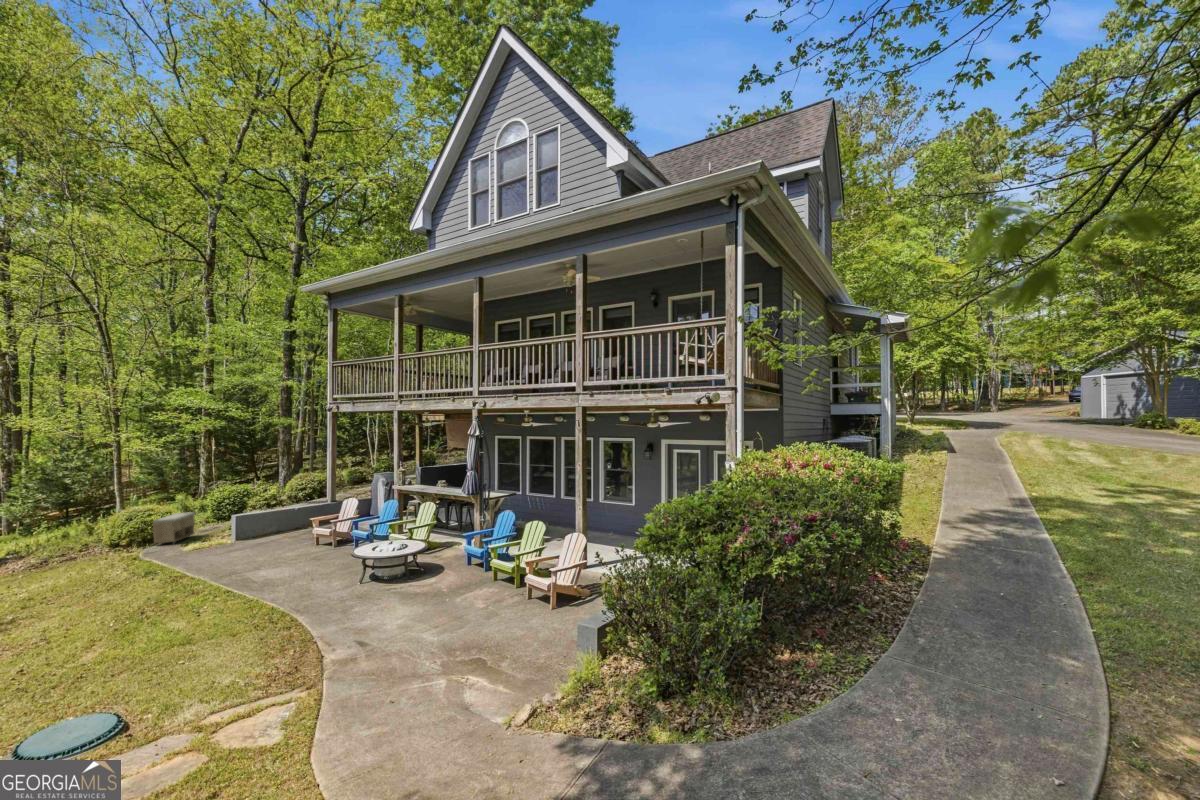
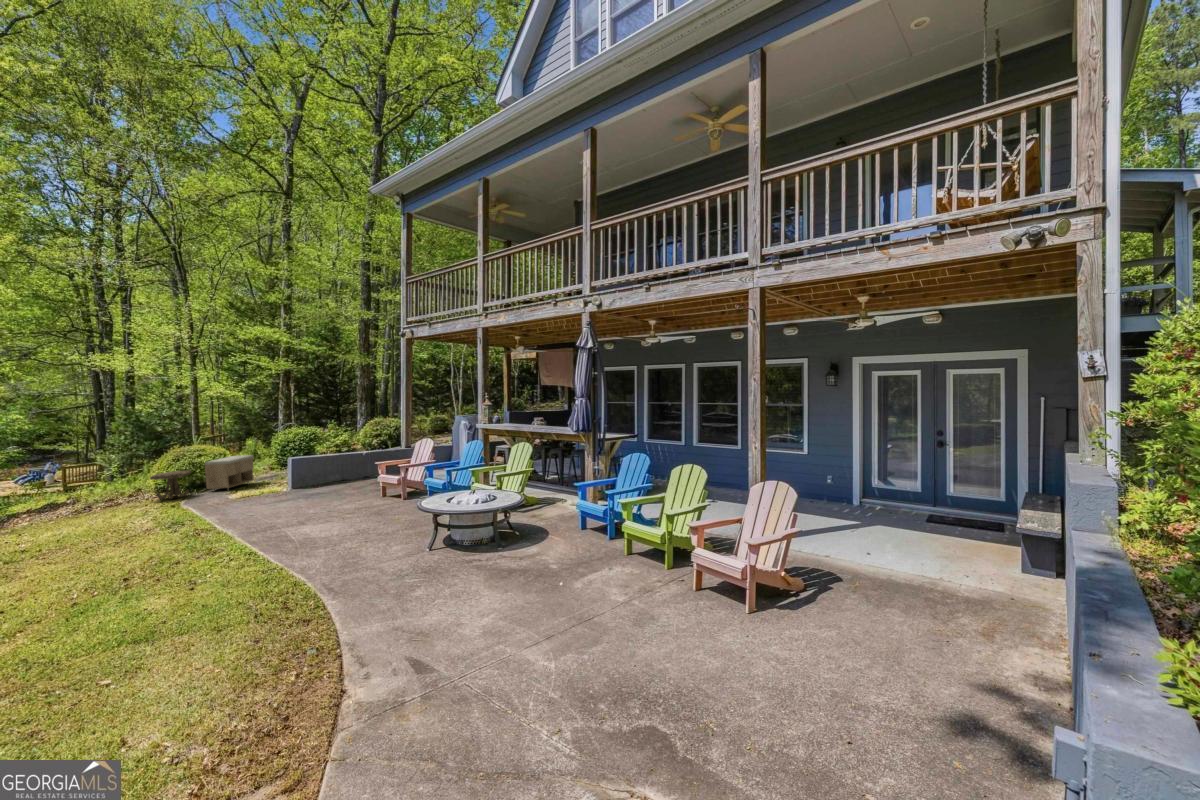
side table: none [105,528,142,554] -> present [150,471,191,499]

